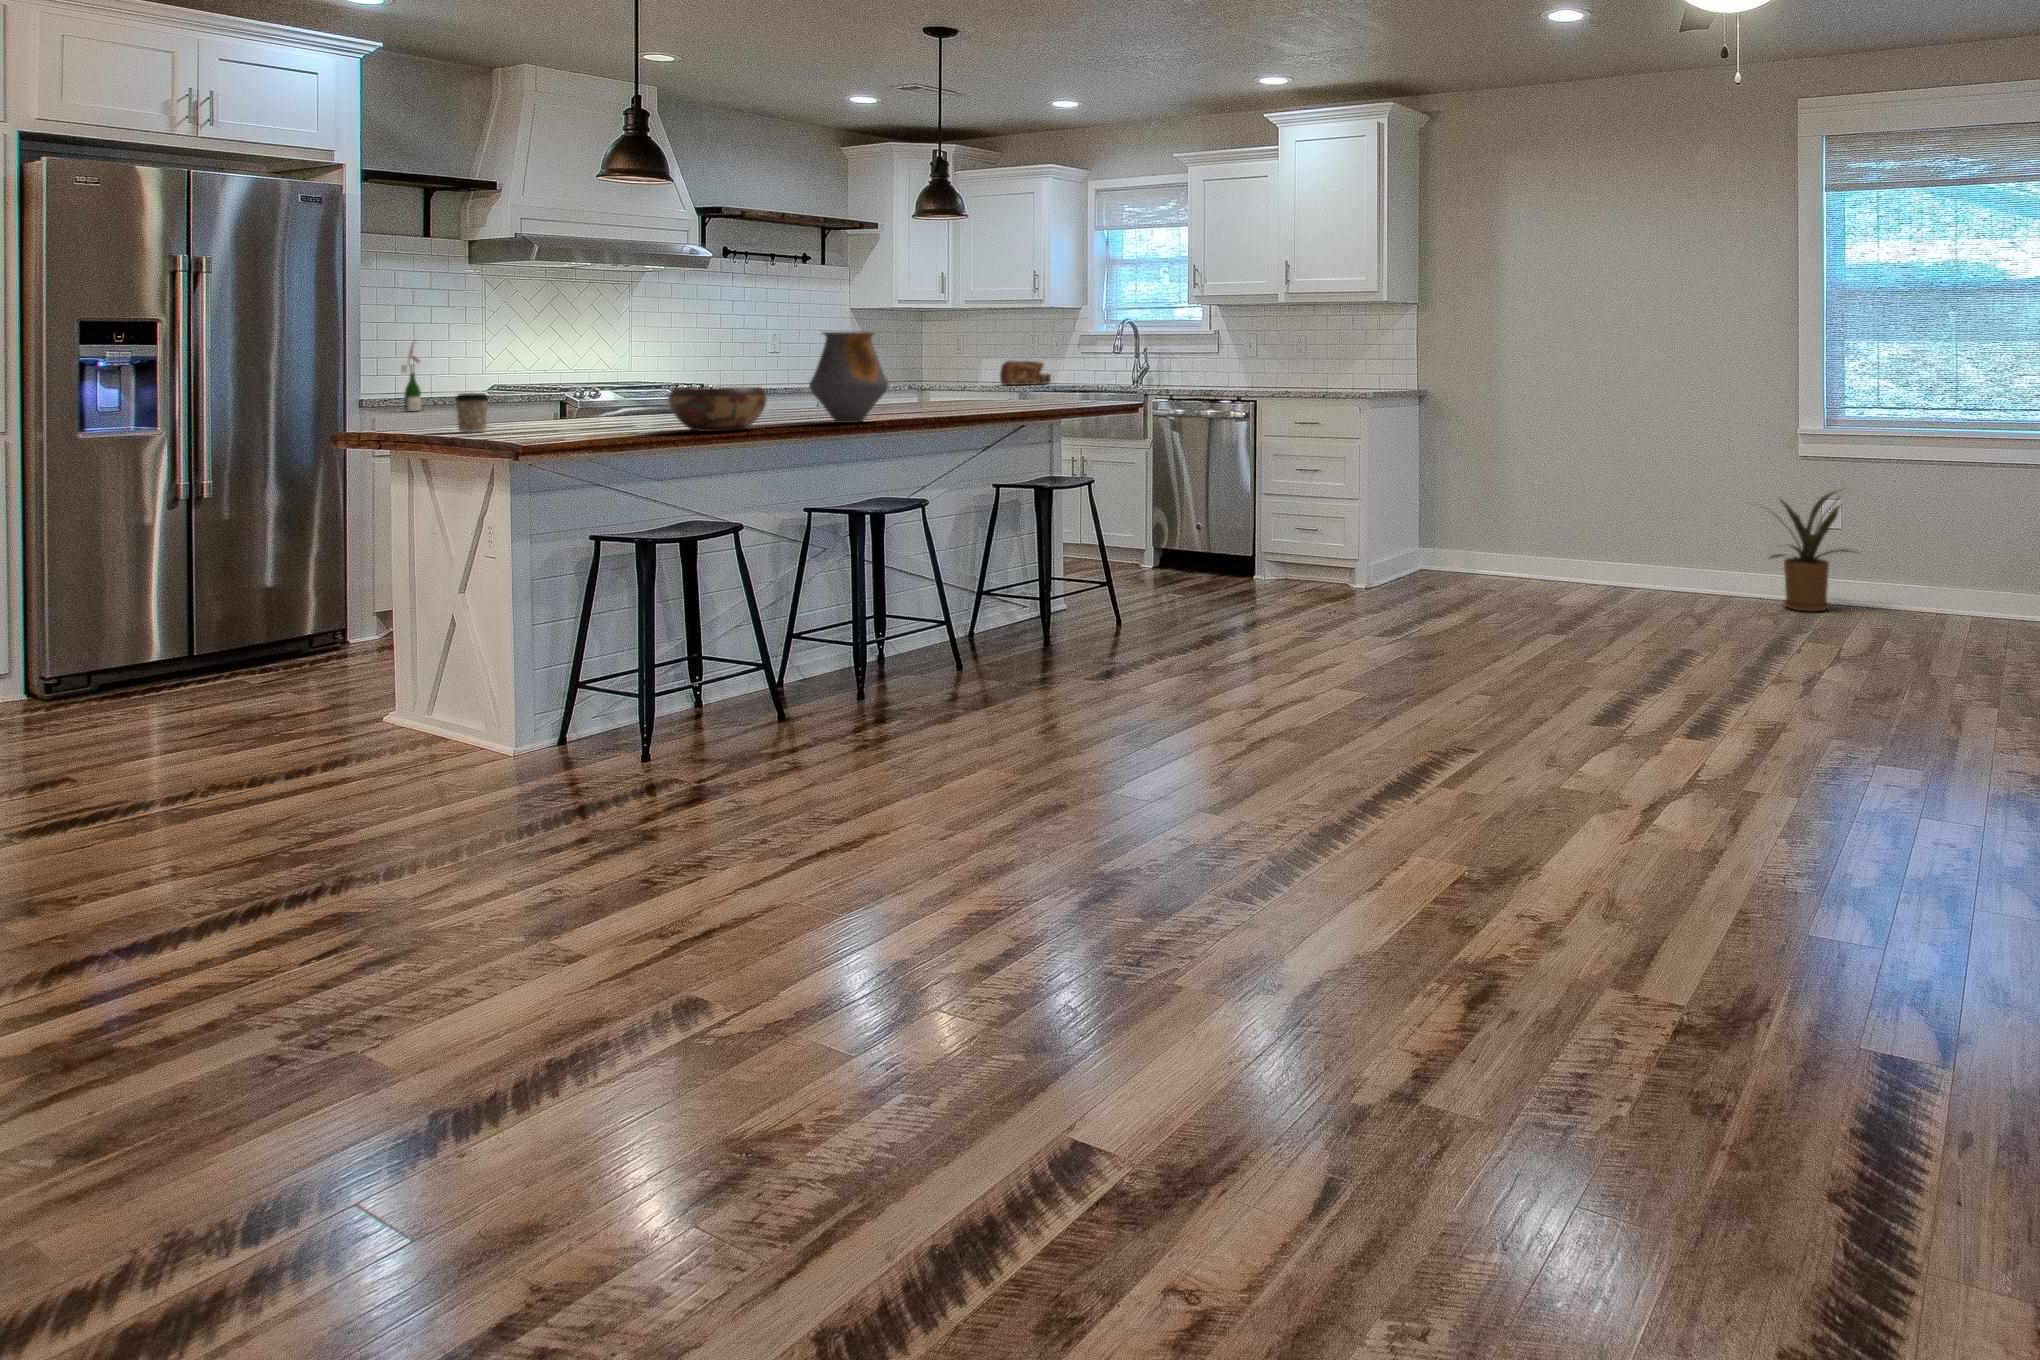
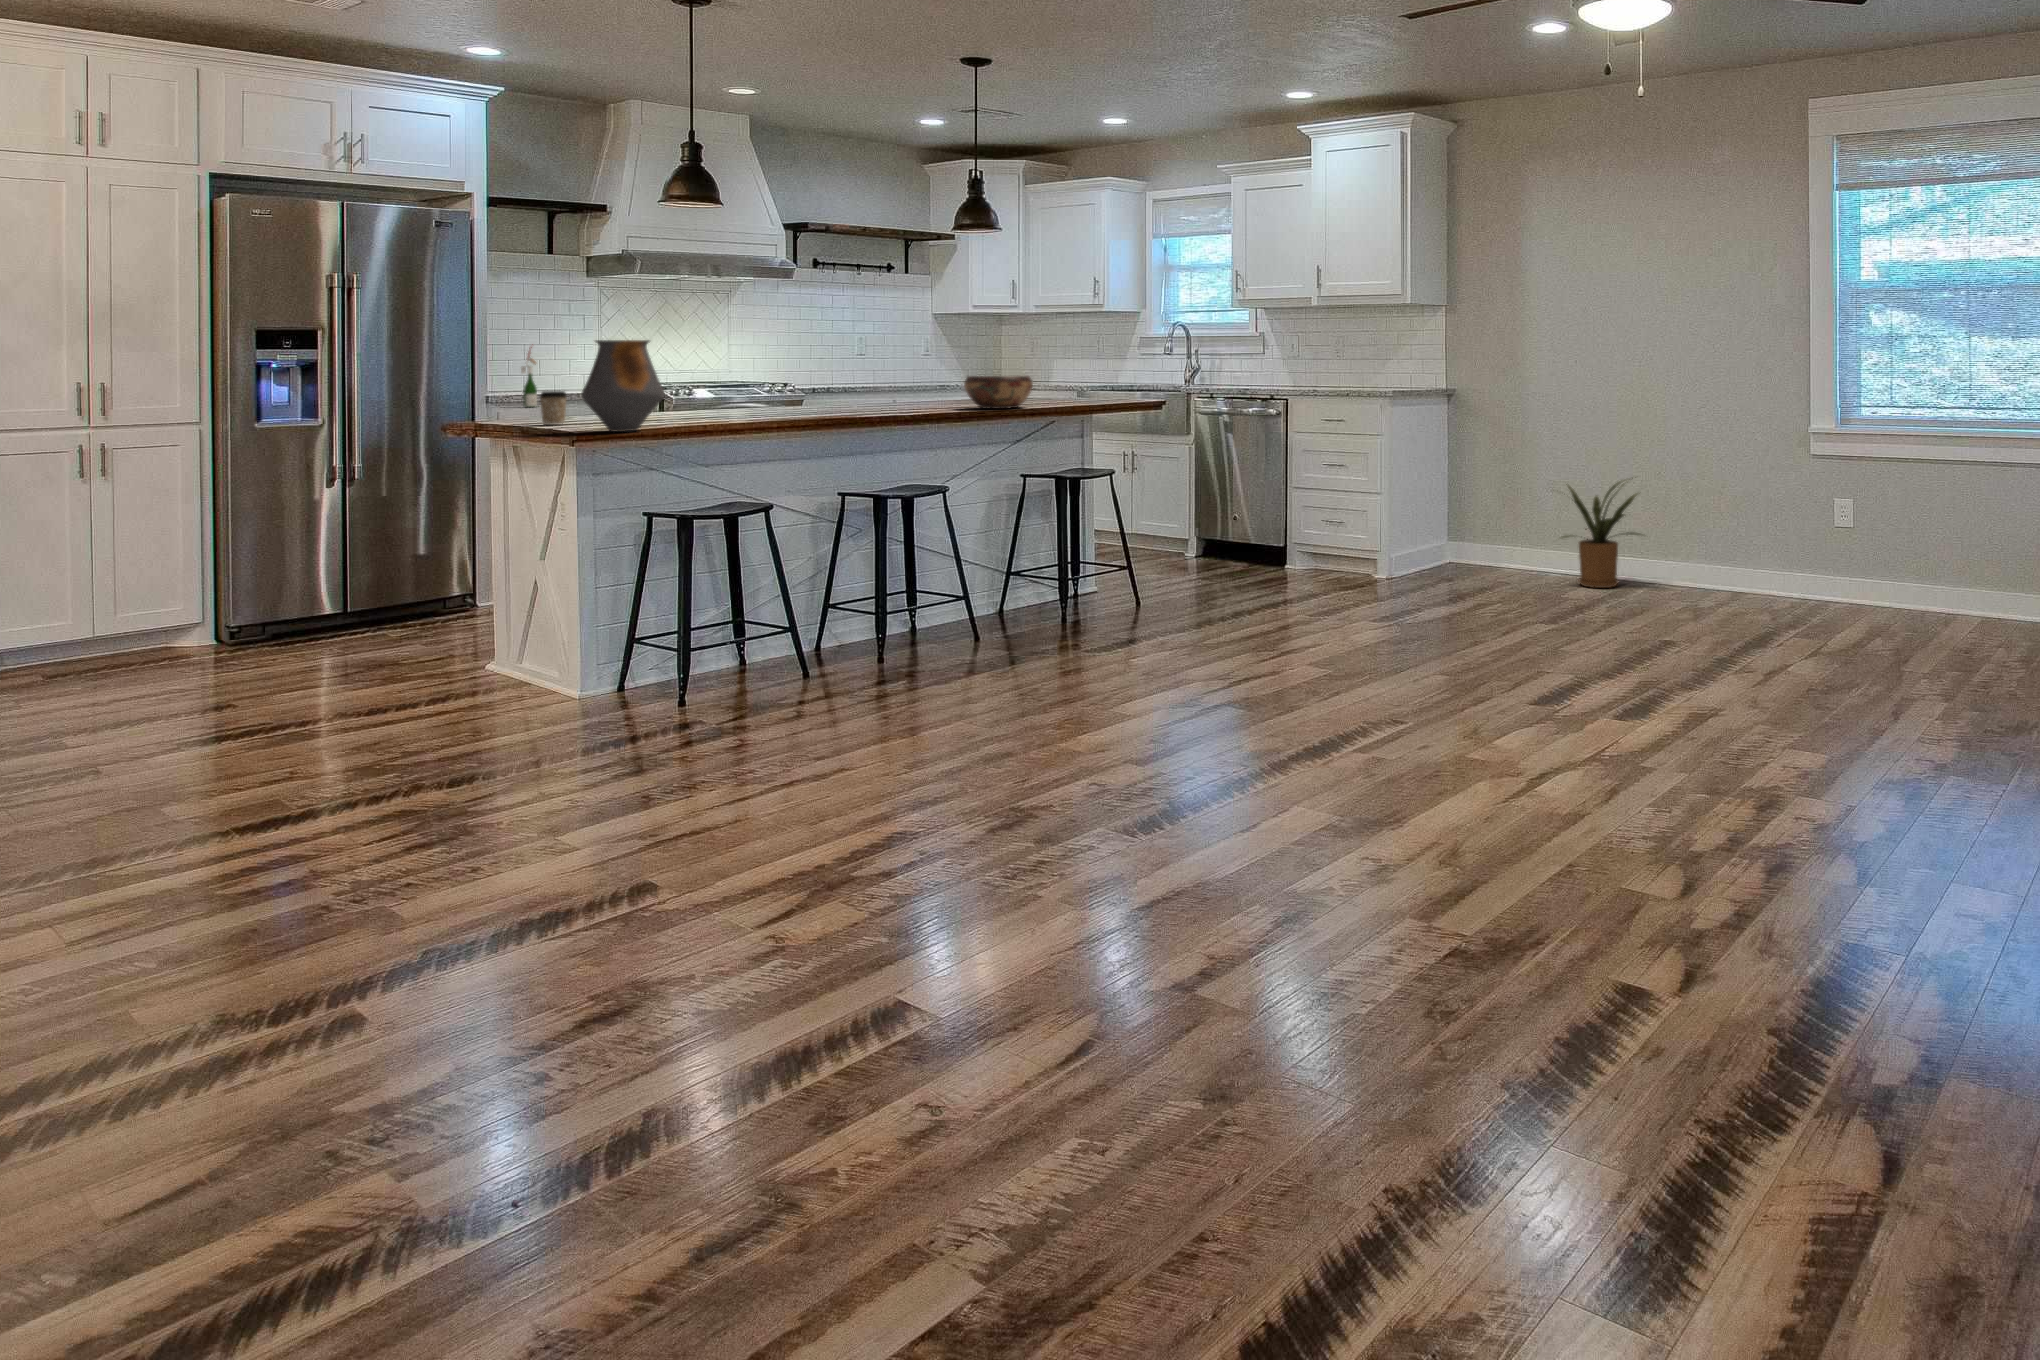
vase: present [809,332,889,423] -> present [581,340,665,432]
bread loaf: present [1000,361,1051,385] -> none [1065,361,1114,384]
decorative bowl: present [668,387,767,432] -> present [964,376,1033,409]
house plant: present [1768,491,1854,612] -> present [1563,478,1642,588]

